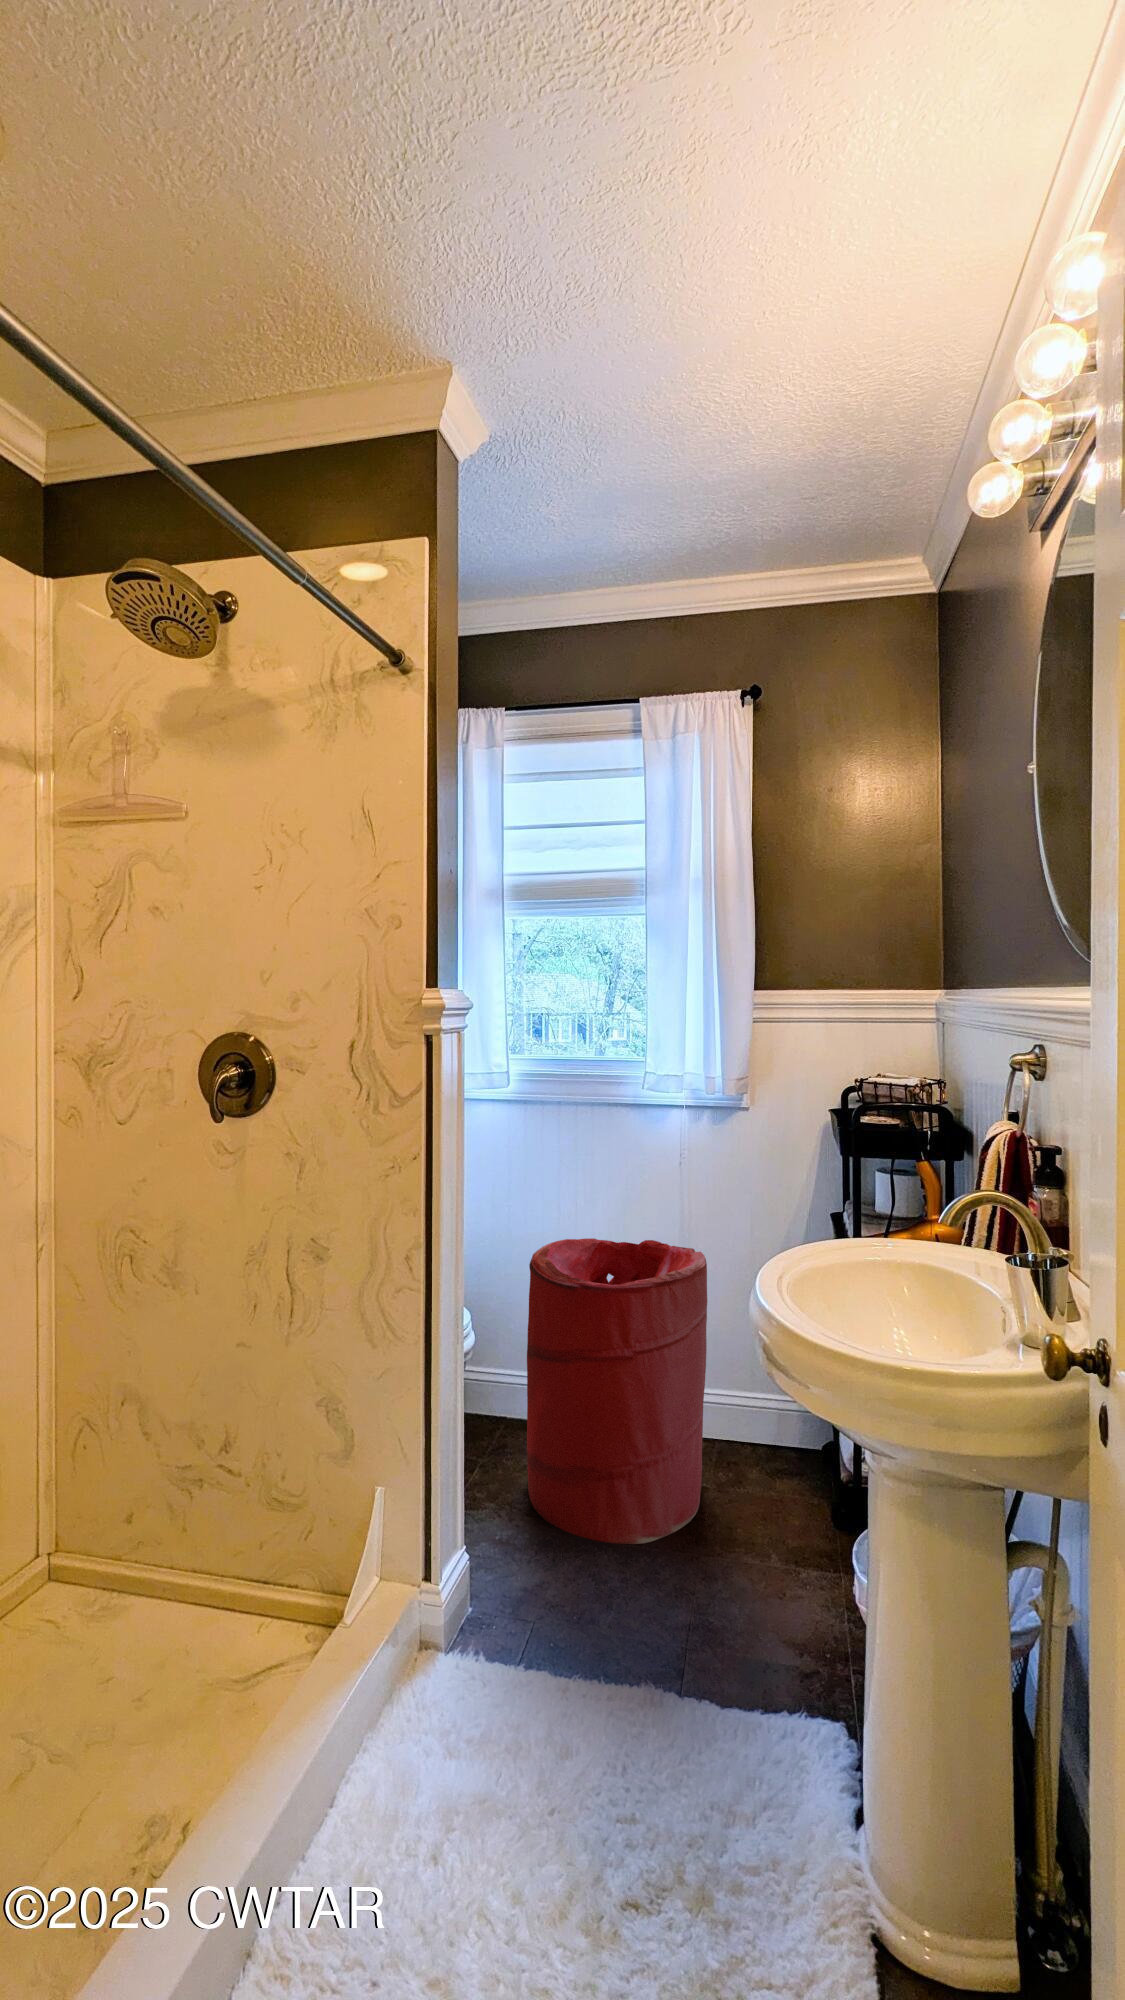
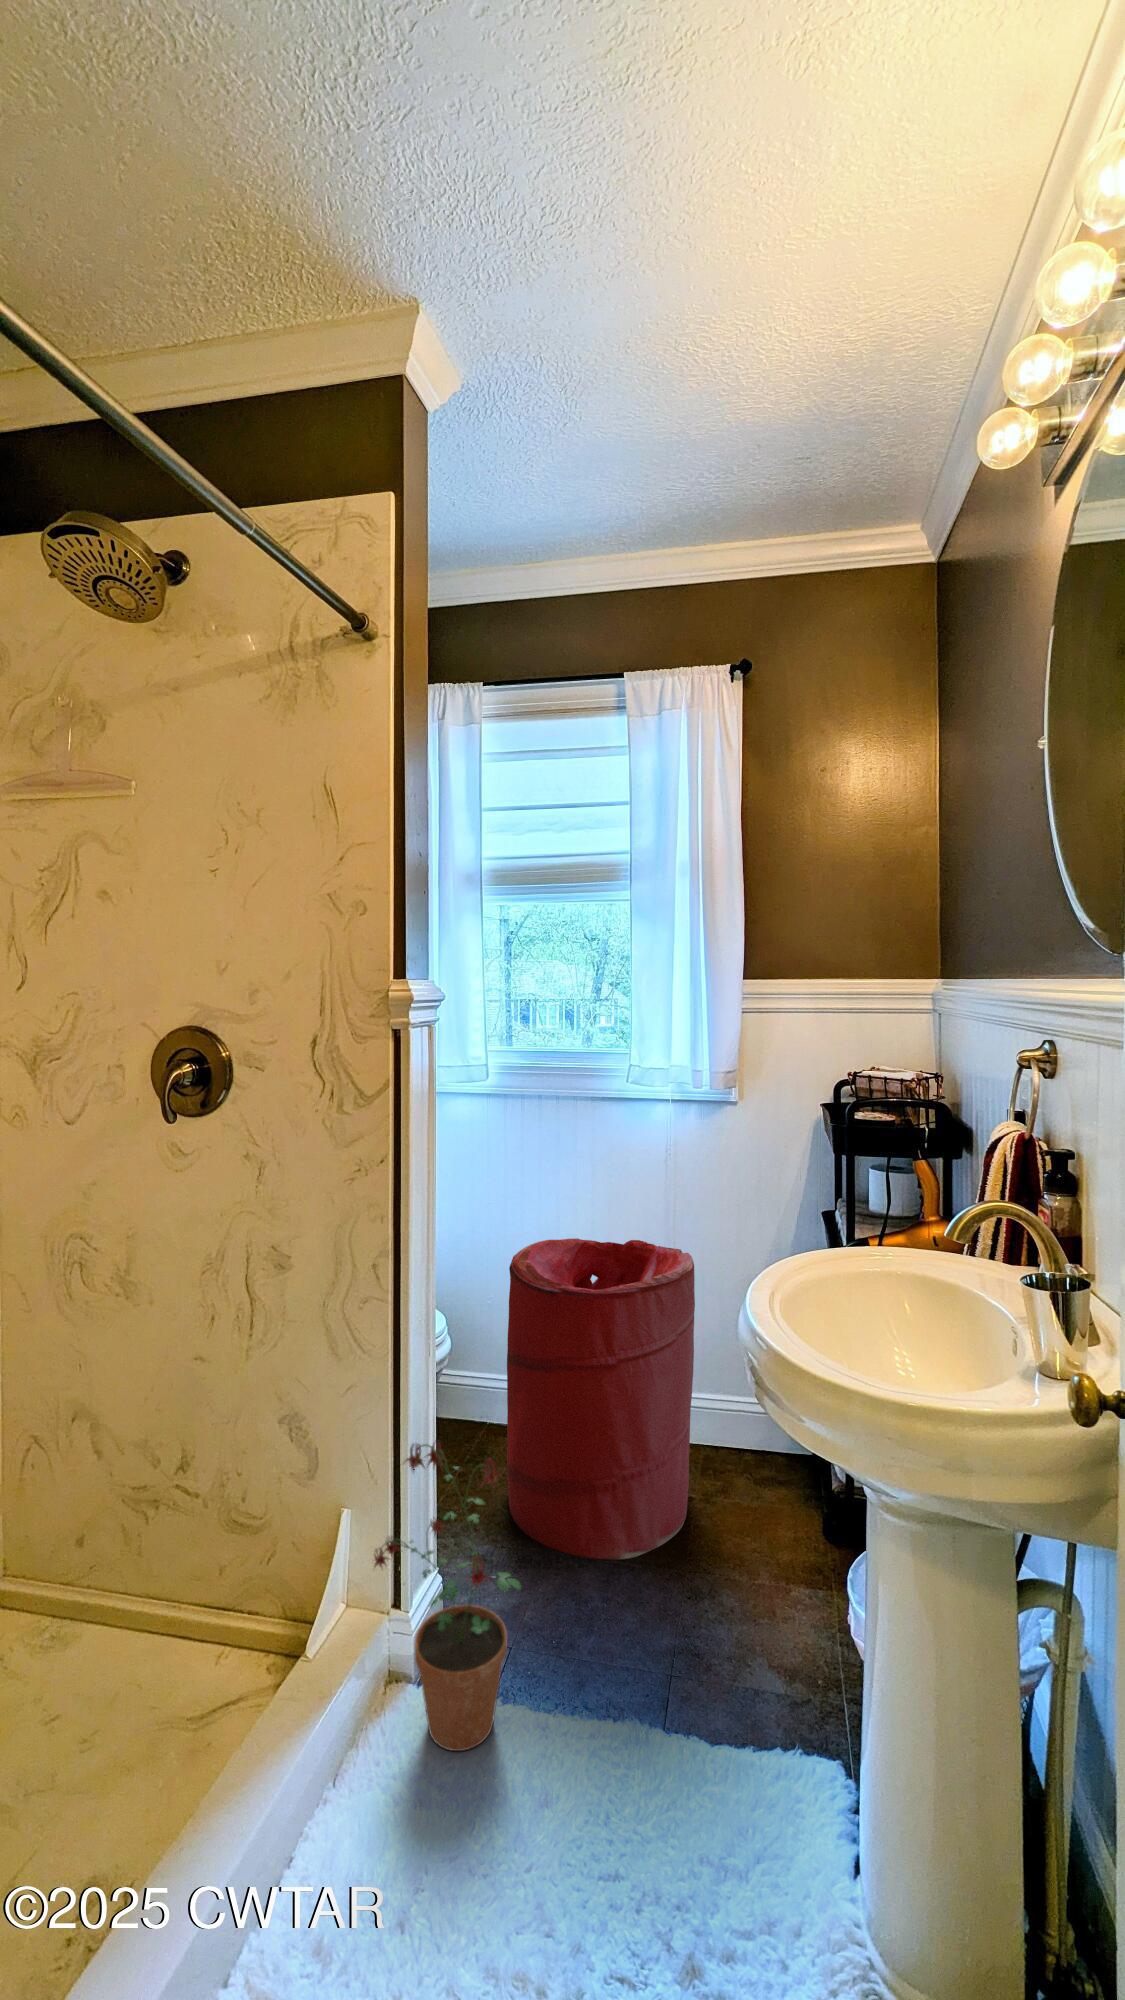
potted plant: none [405,1421,545,1713] -> present [374,1443,521,1751]

